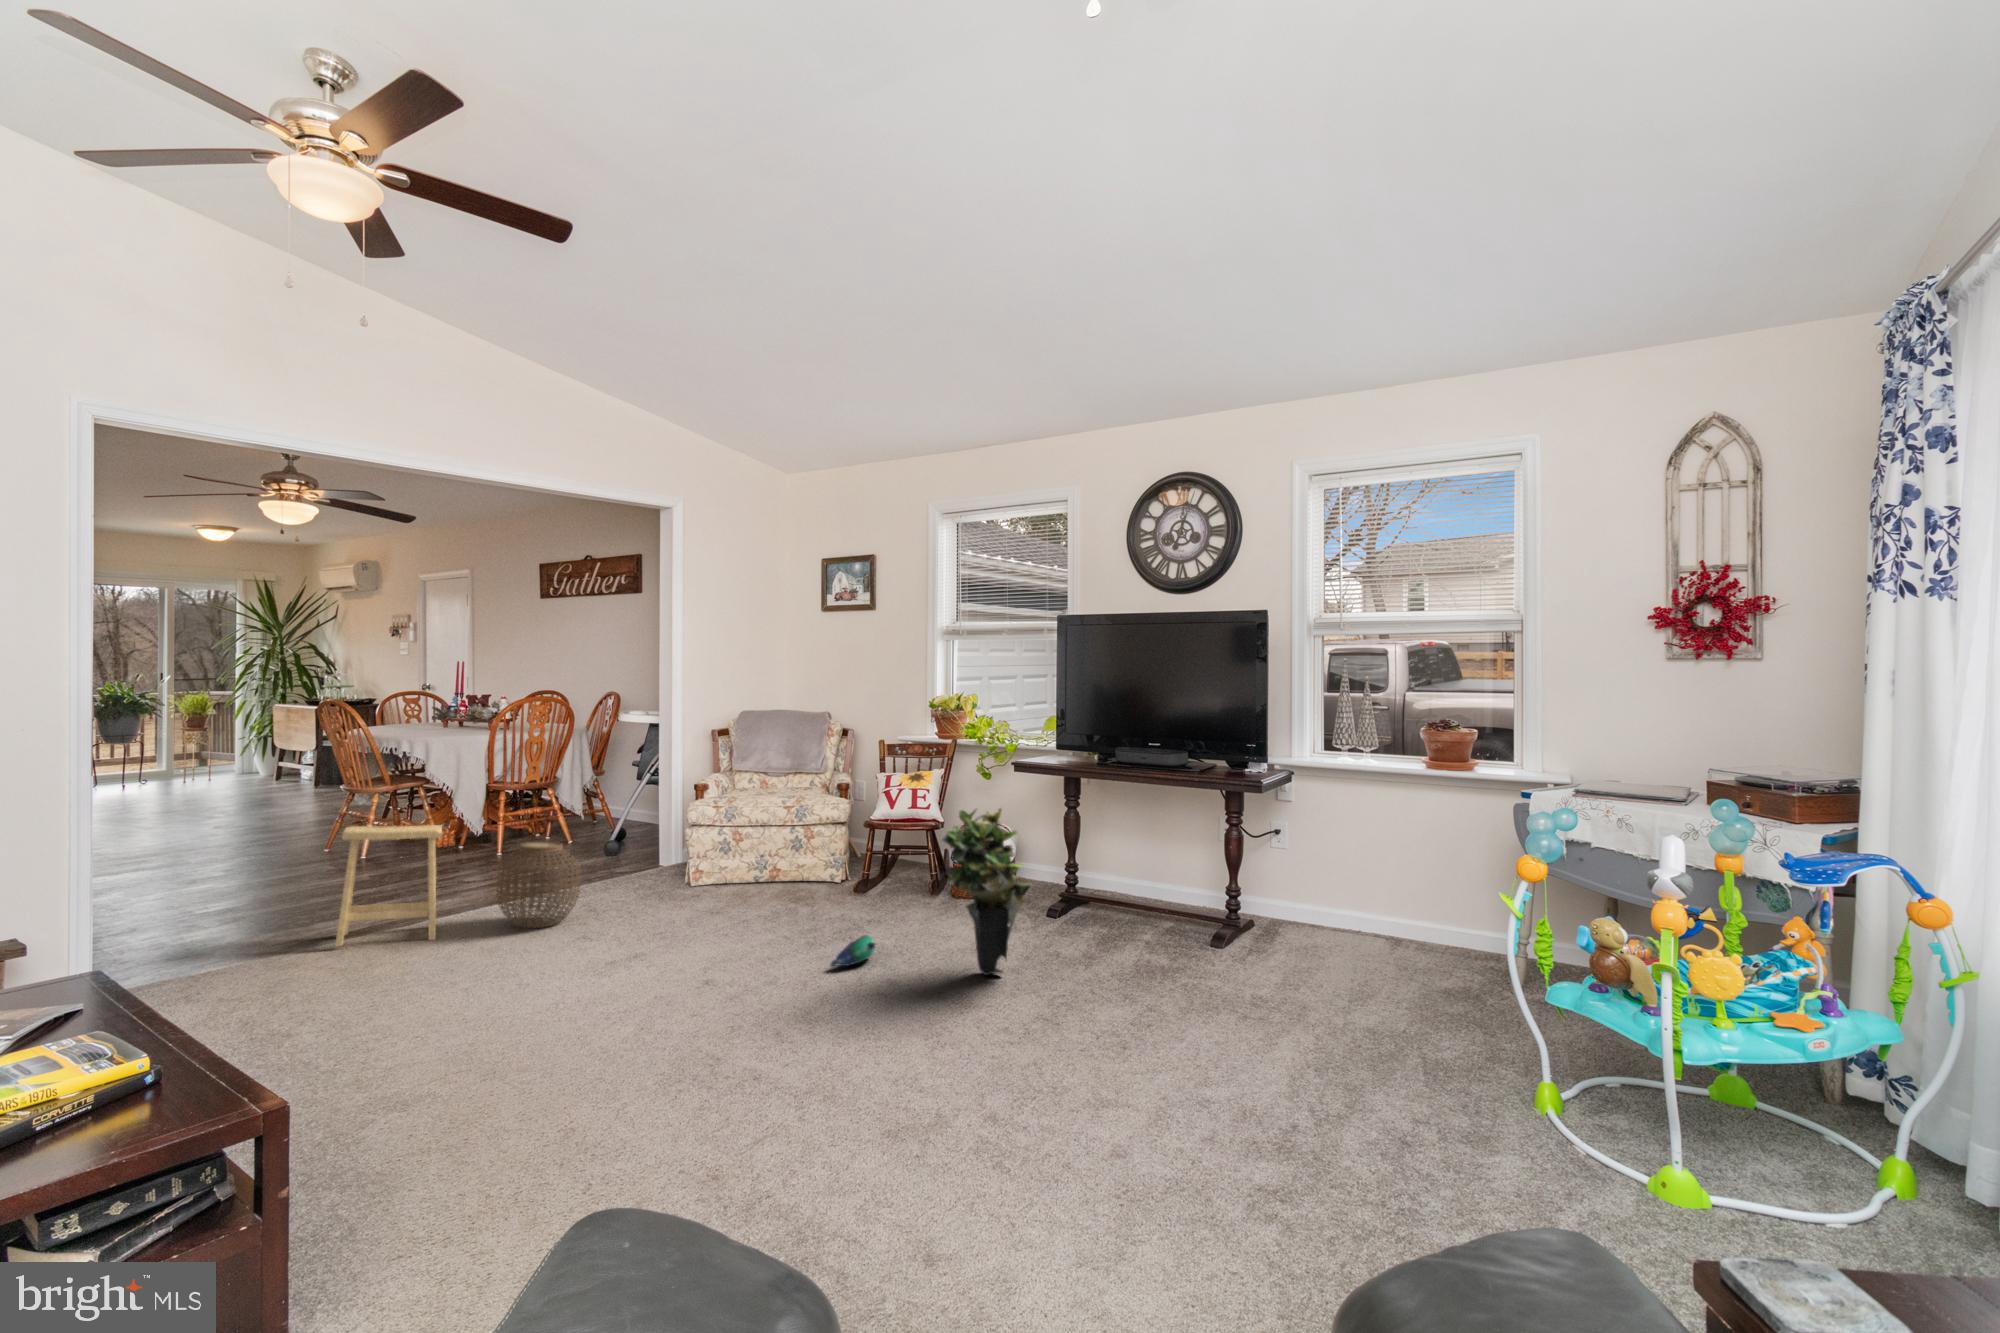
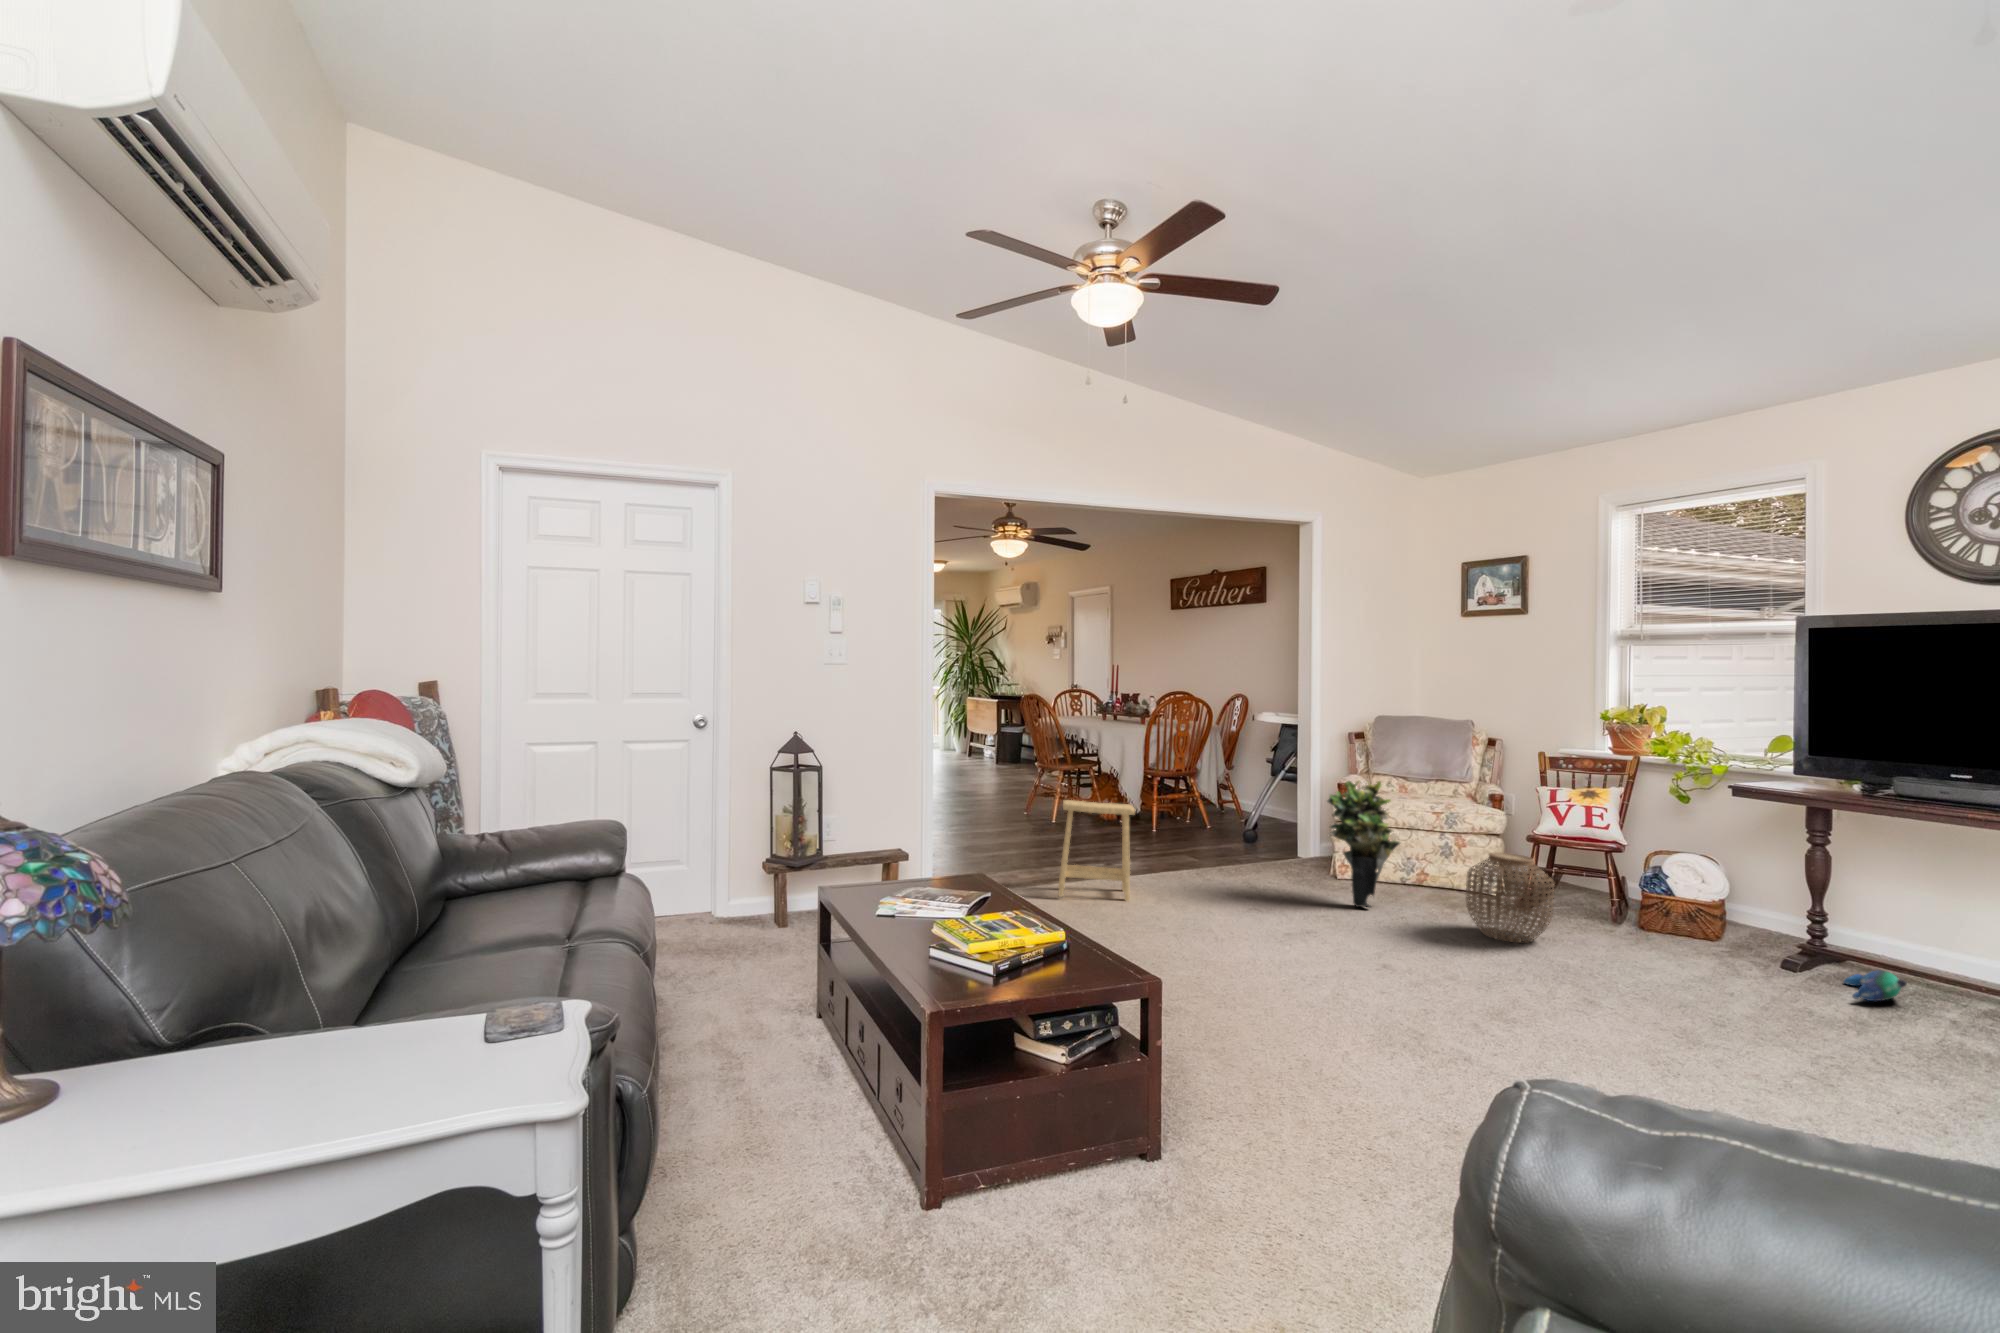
potted plant: present [942,808,1031,975] -> present [1327,781,1400,907]
woven basket: present [497,842,581,928] -> present [1466,852,1555,943]
plush toy: present [830,935,875,966] -> present [1844,970,1907,1002]

